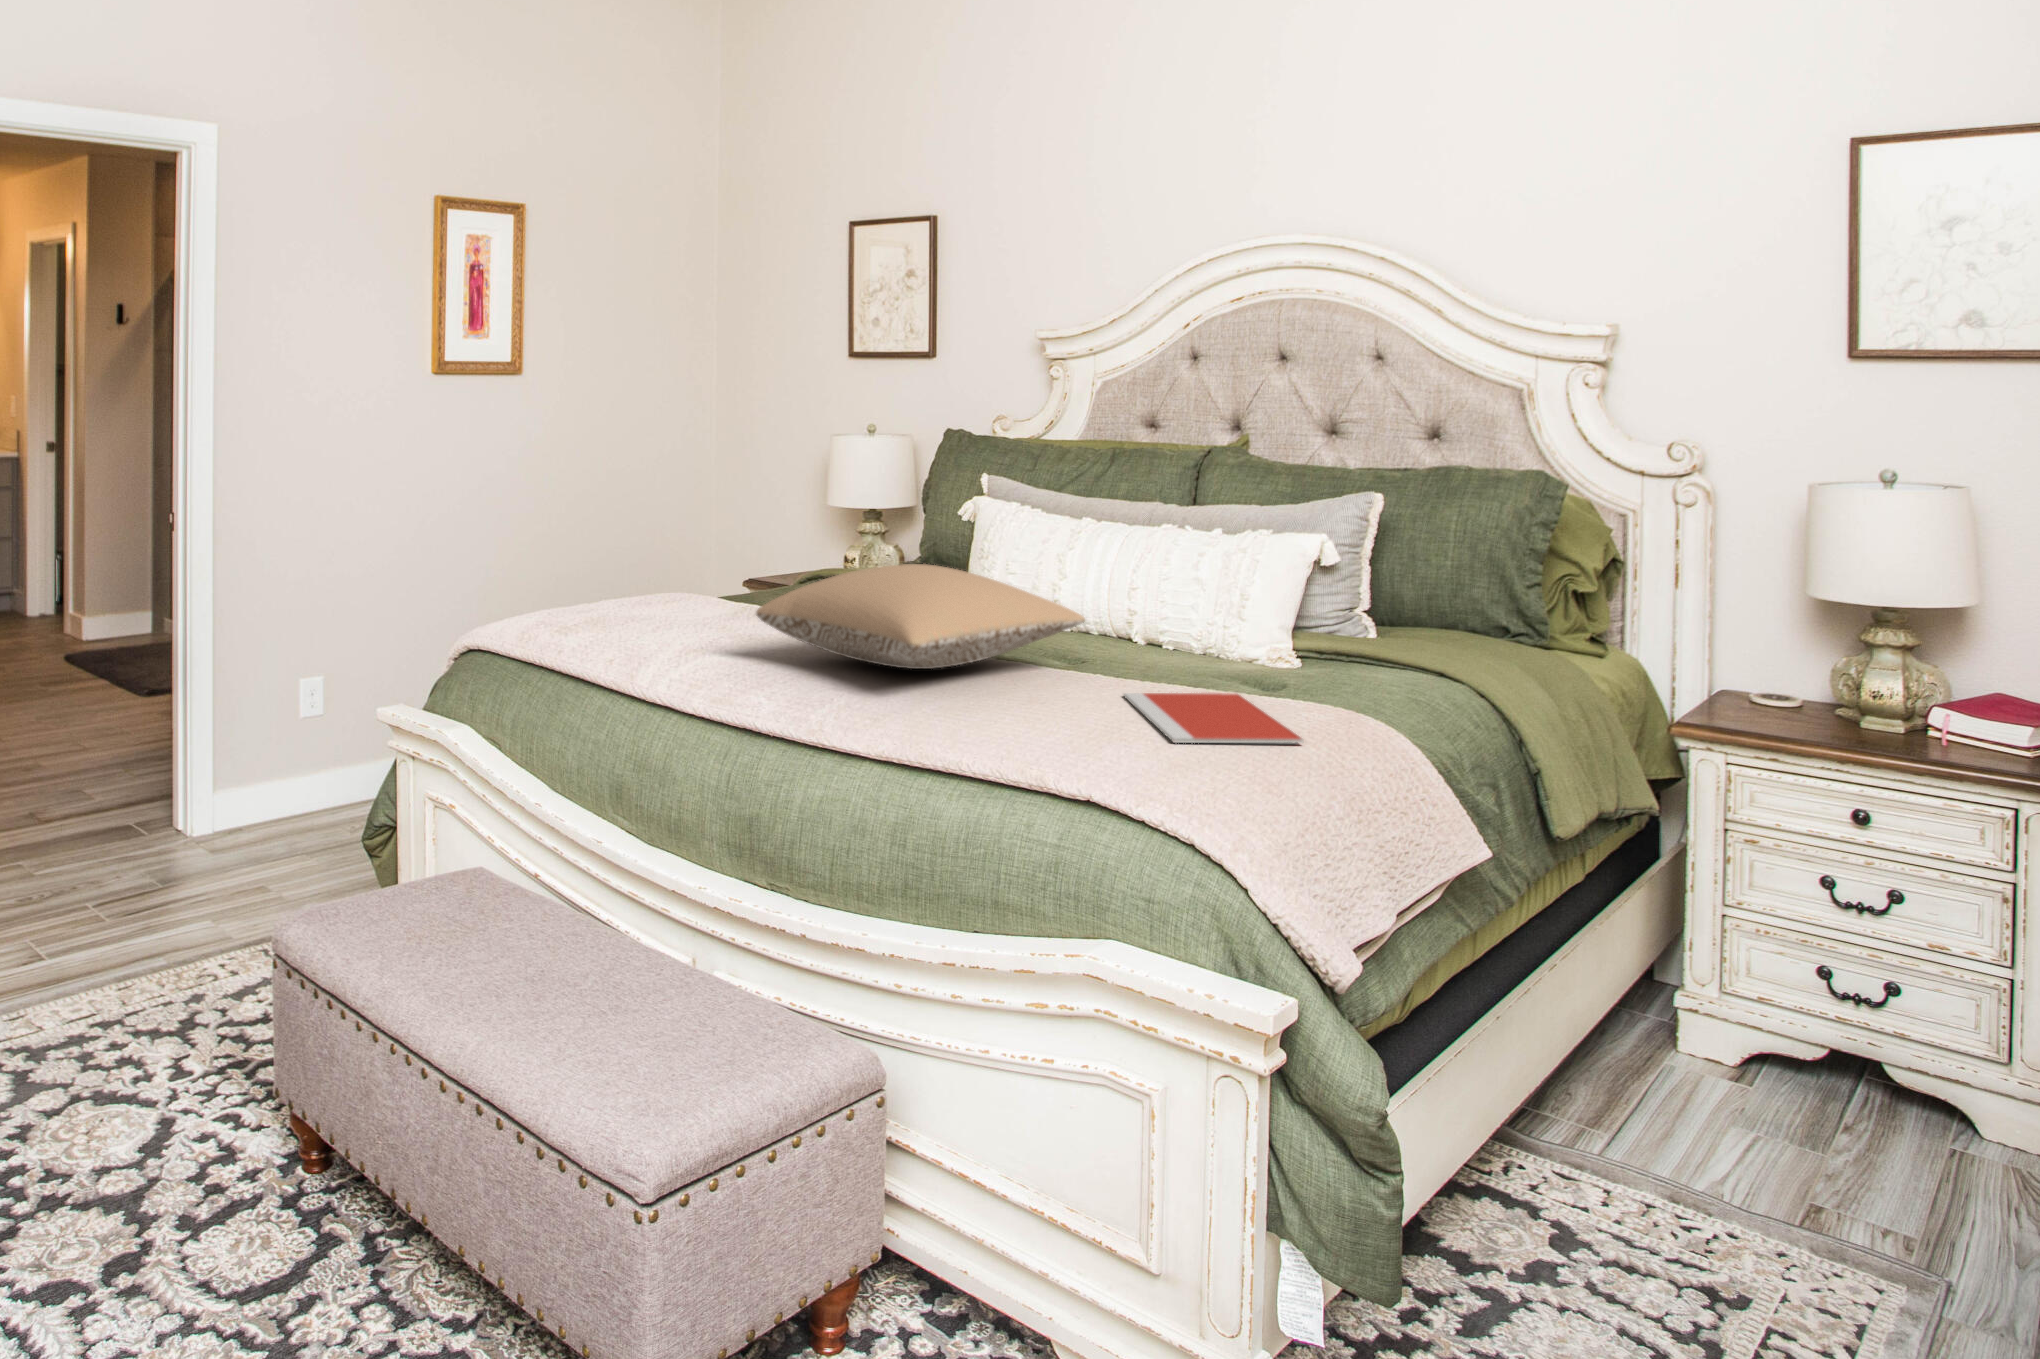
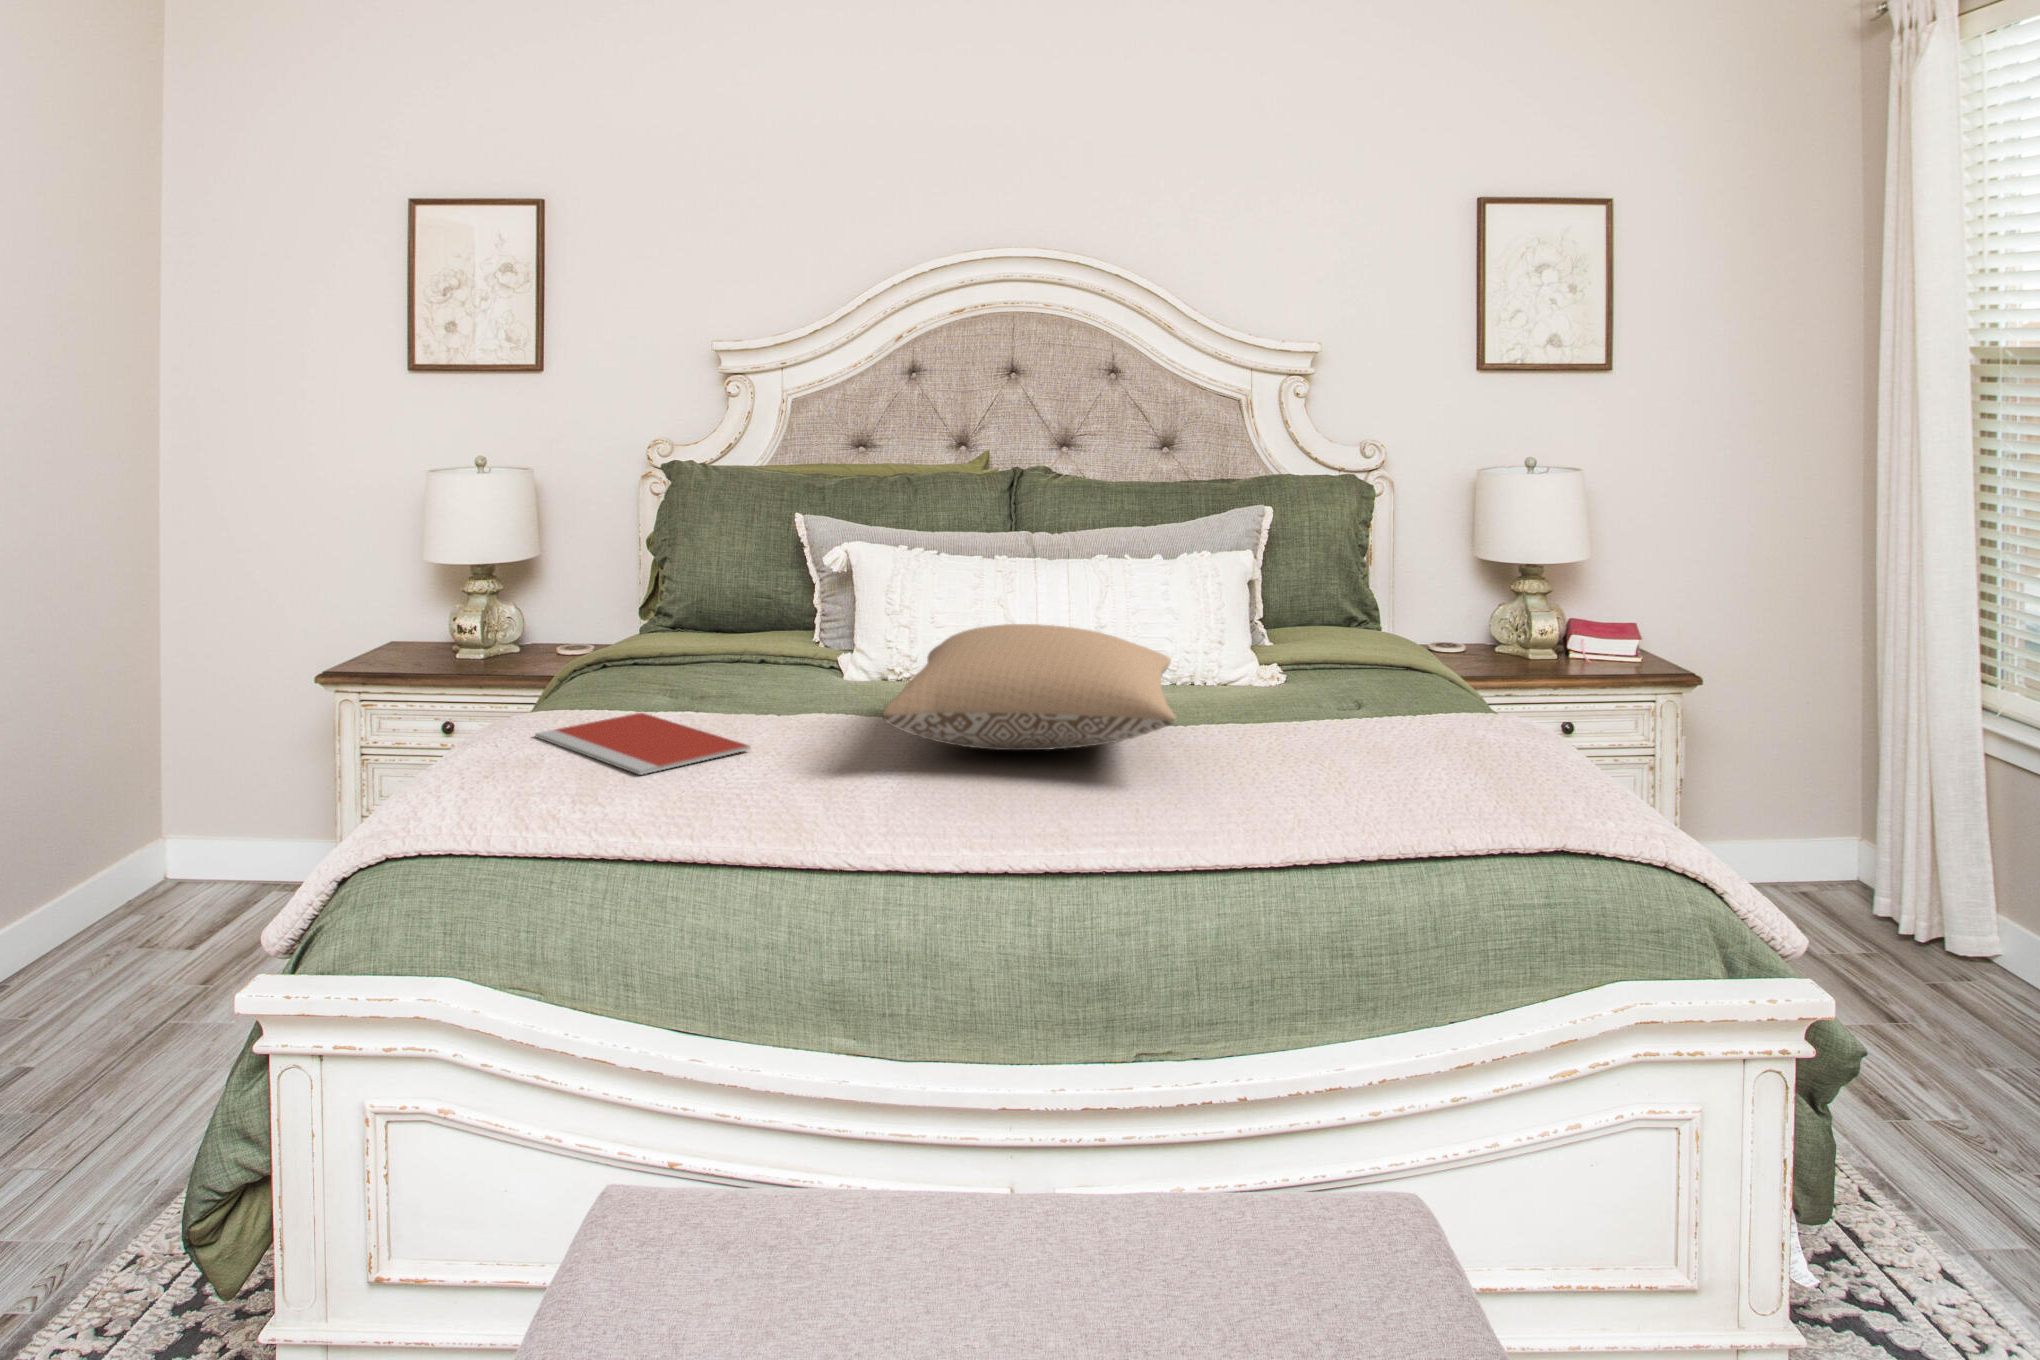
notebook: present [1124,693,1304,743] -> present [535,713,751,775]

